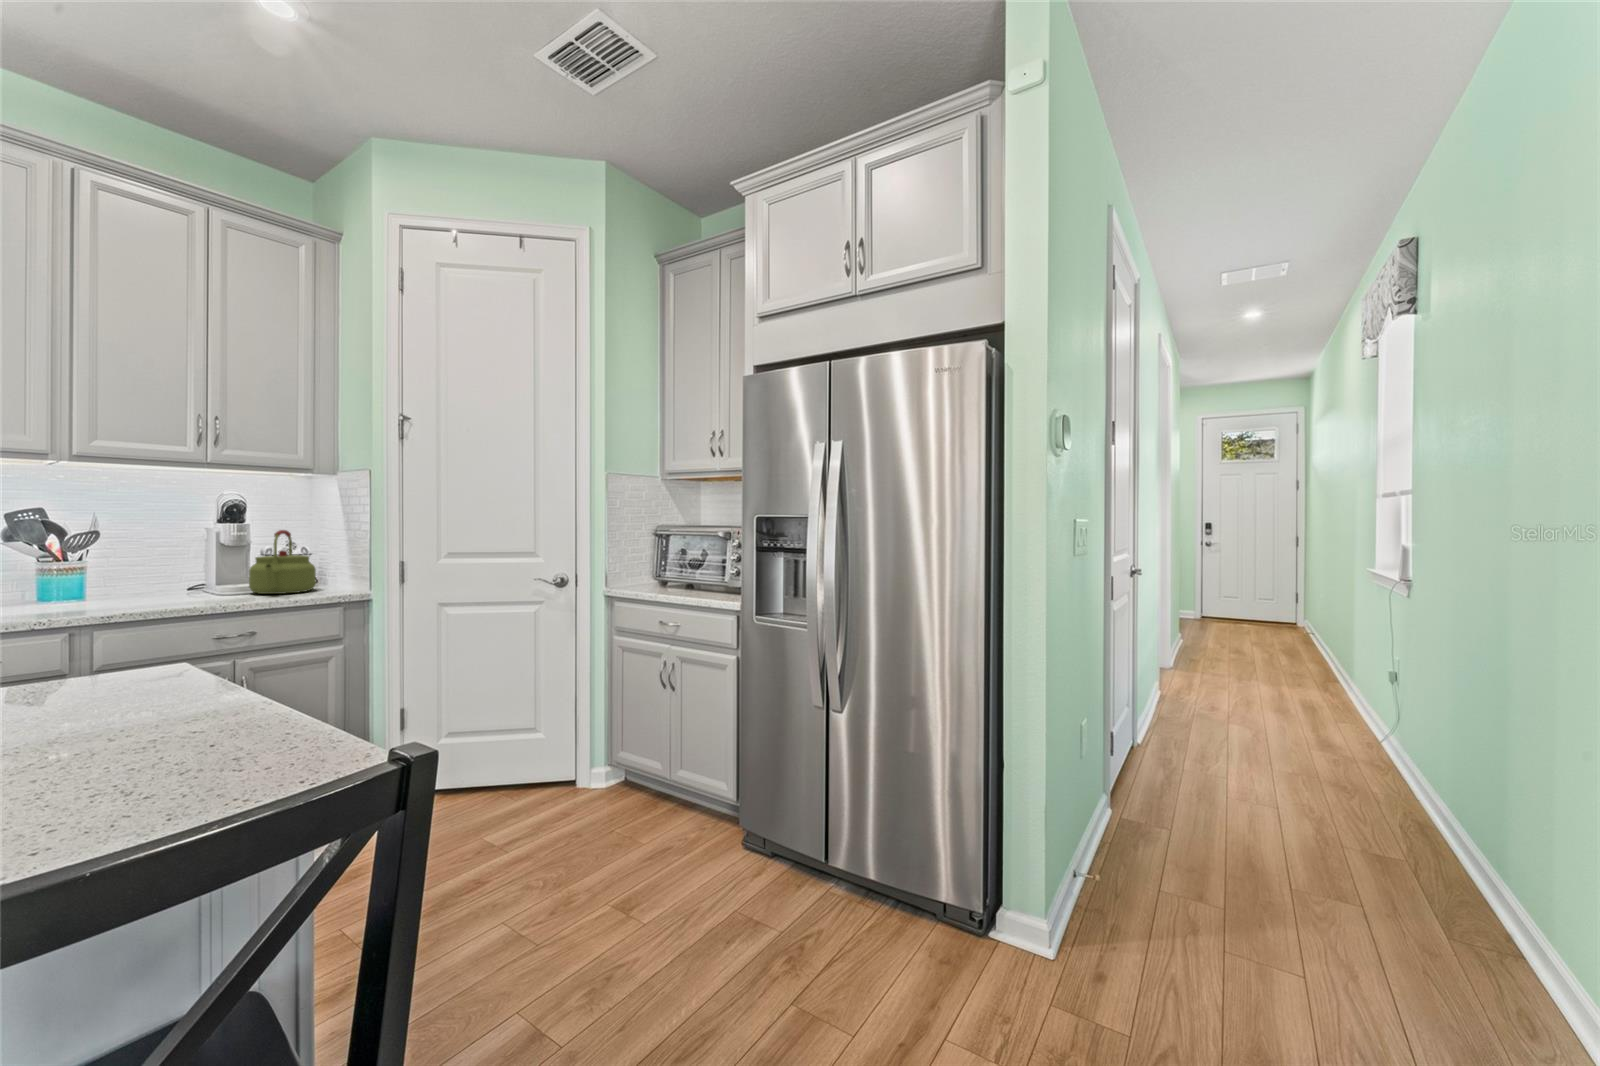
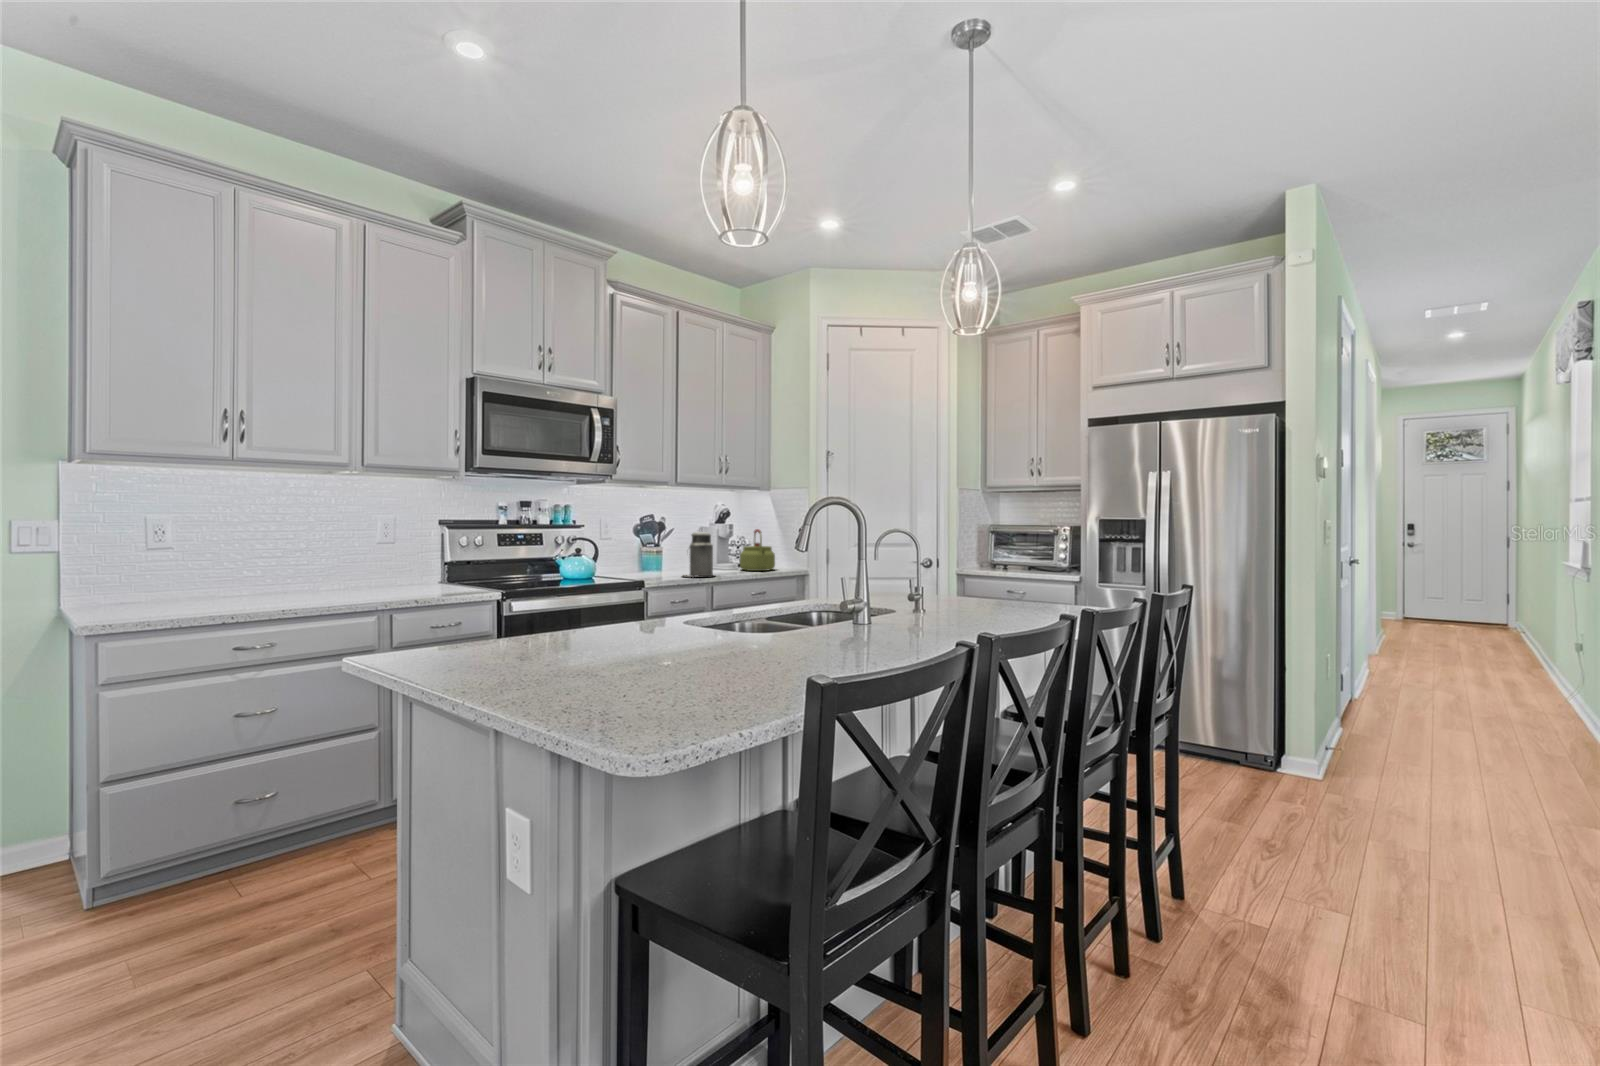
canister: none [67,528,148,611] -> present [686,531,713,577]

